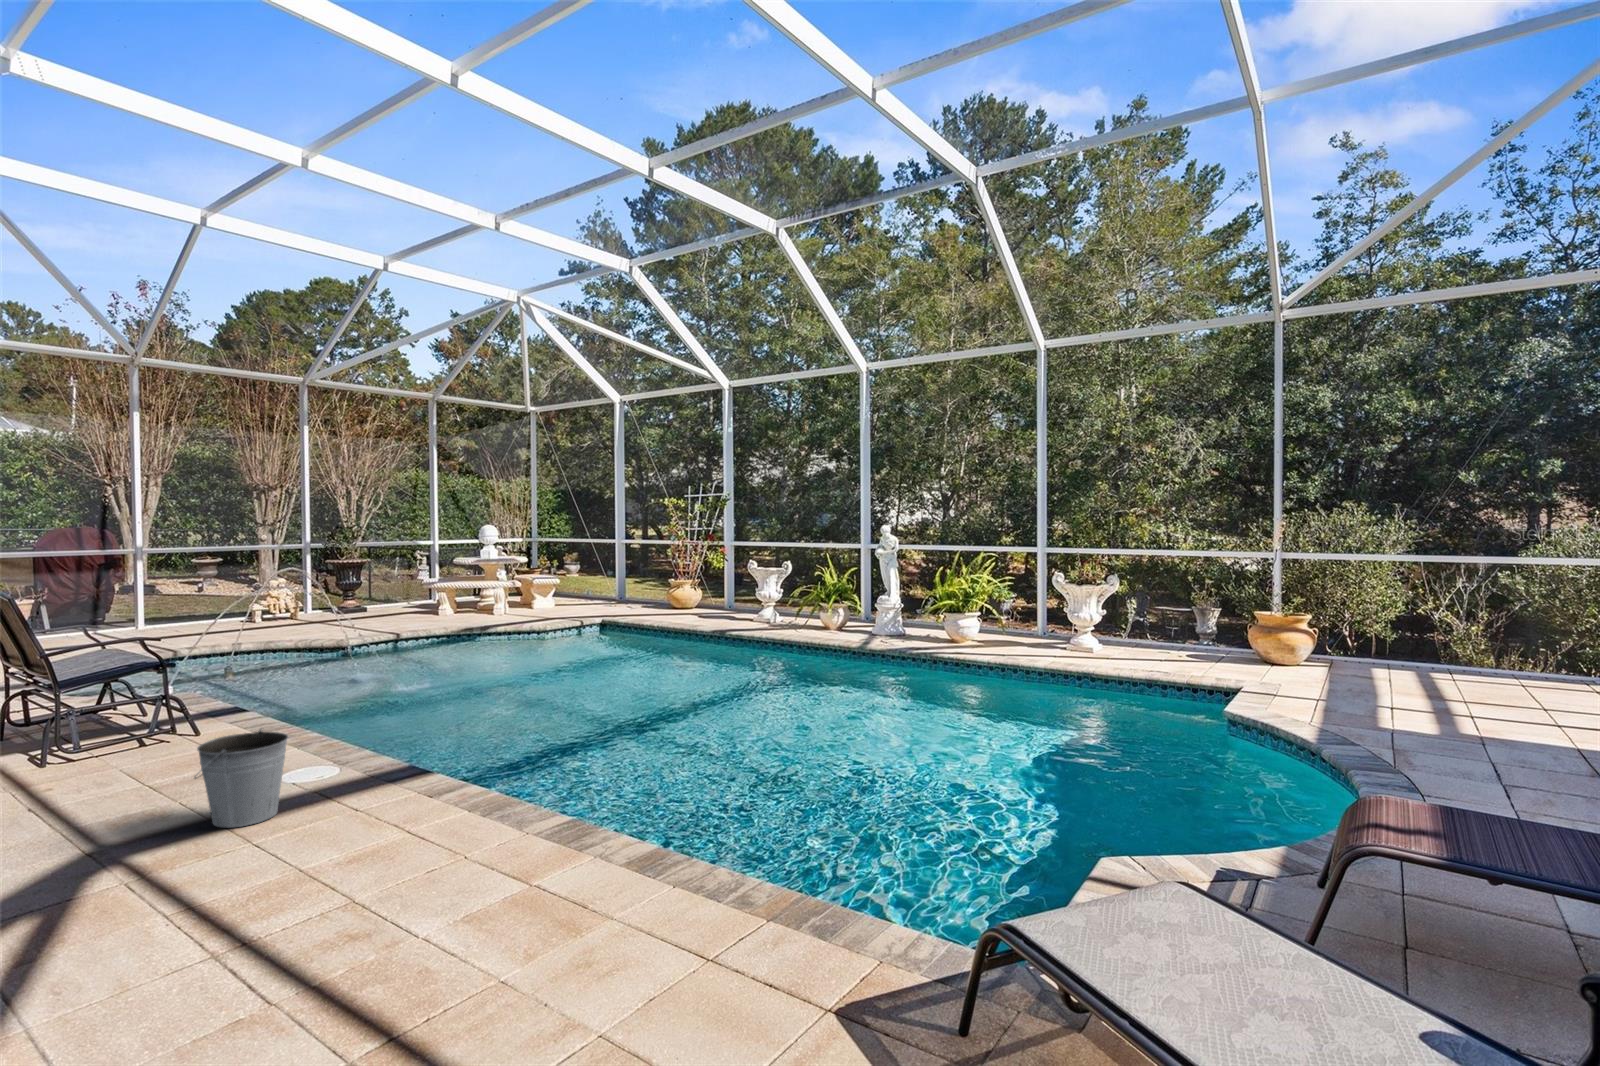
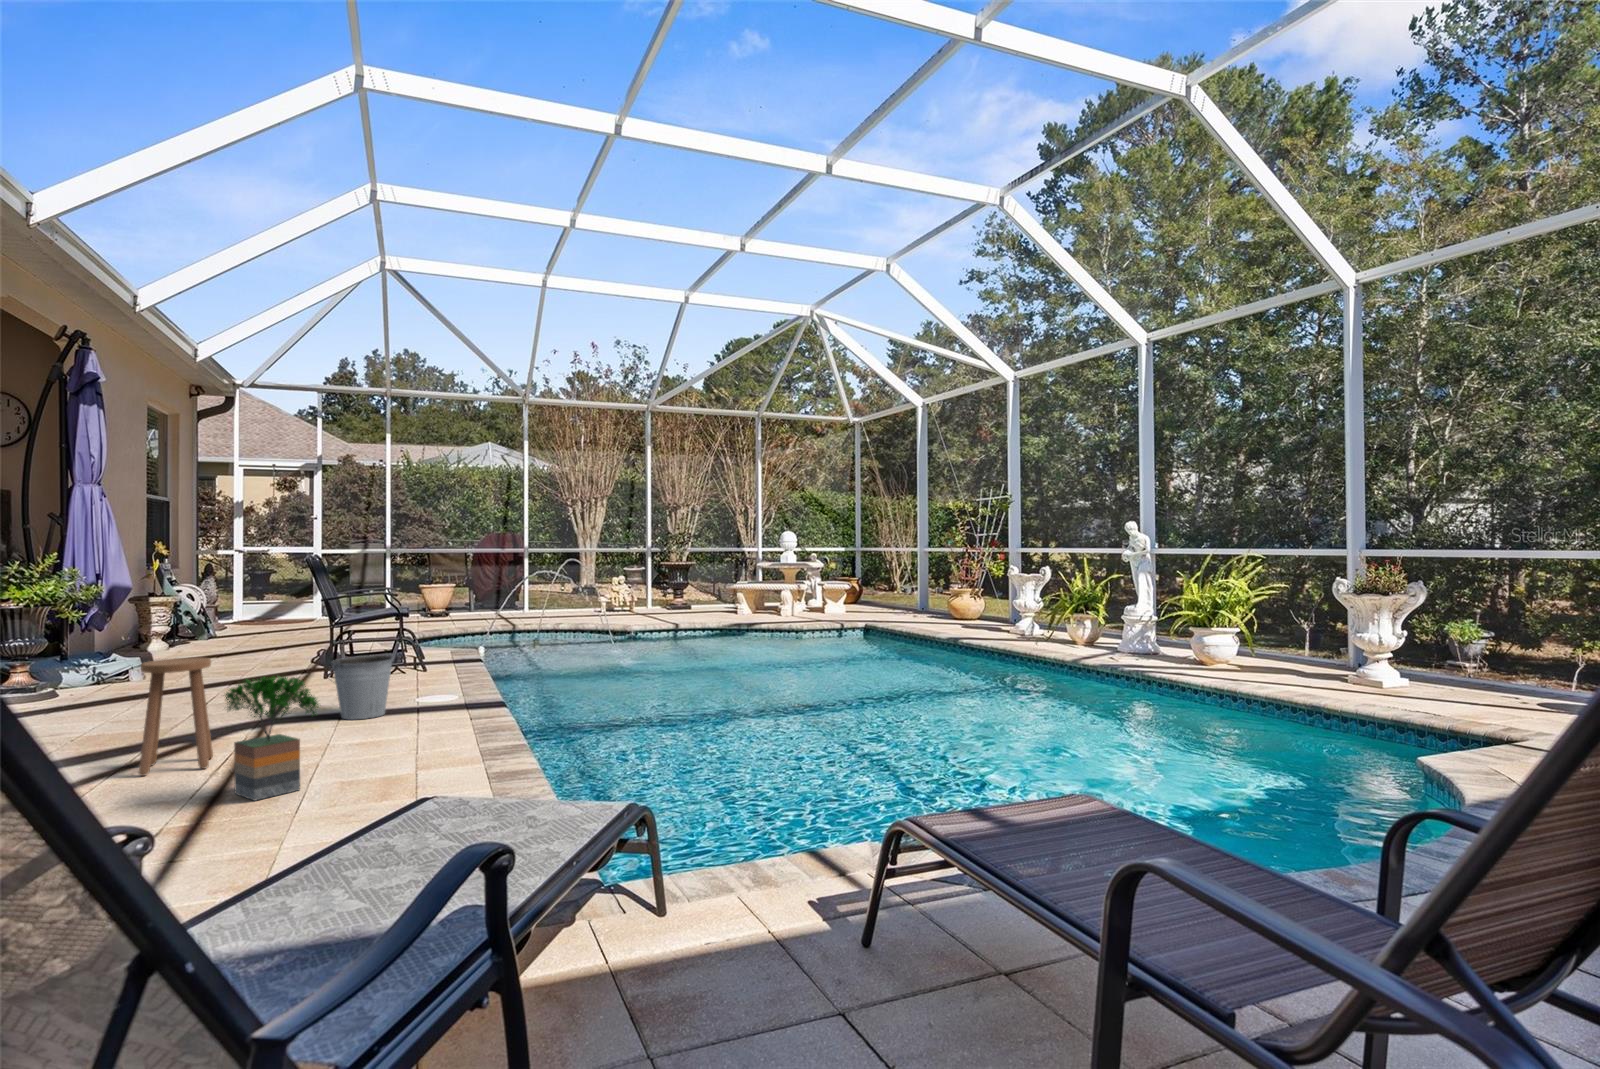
stool: none [34,783,172,989] -> present [139,657,213,776]
potted tree: none [291,791,437,976] -> present [225,676,319,800]

